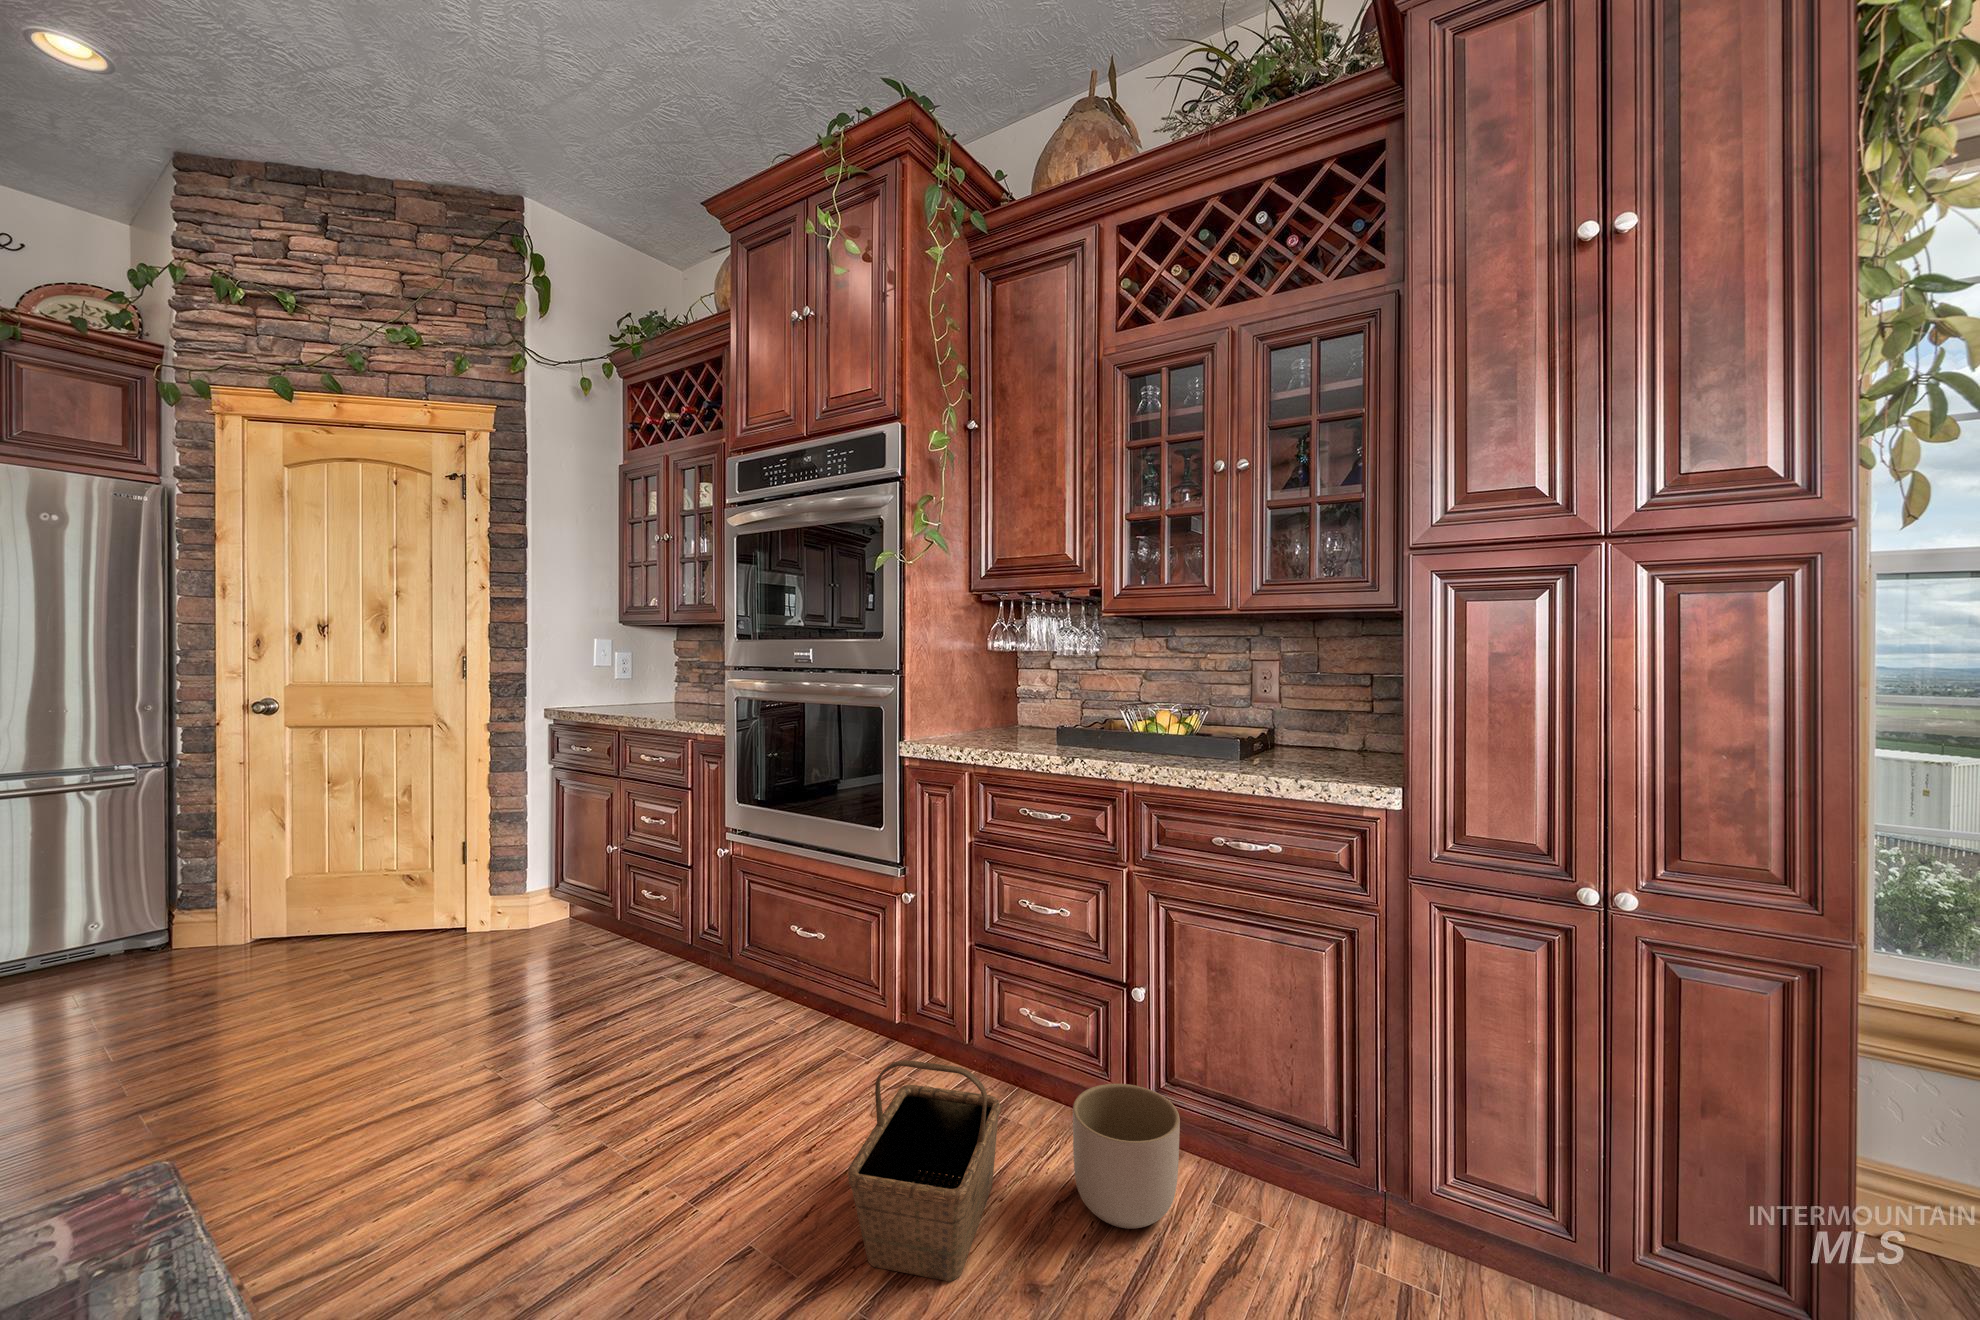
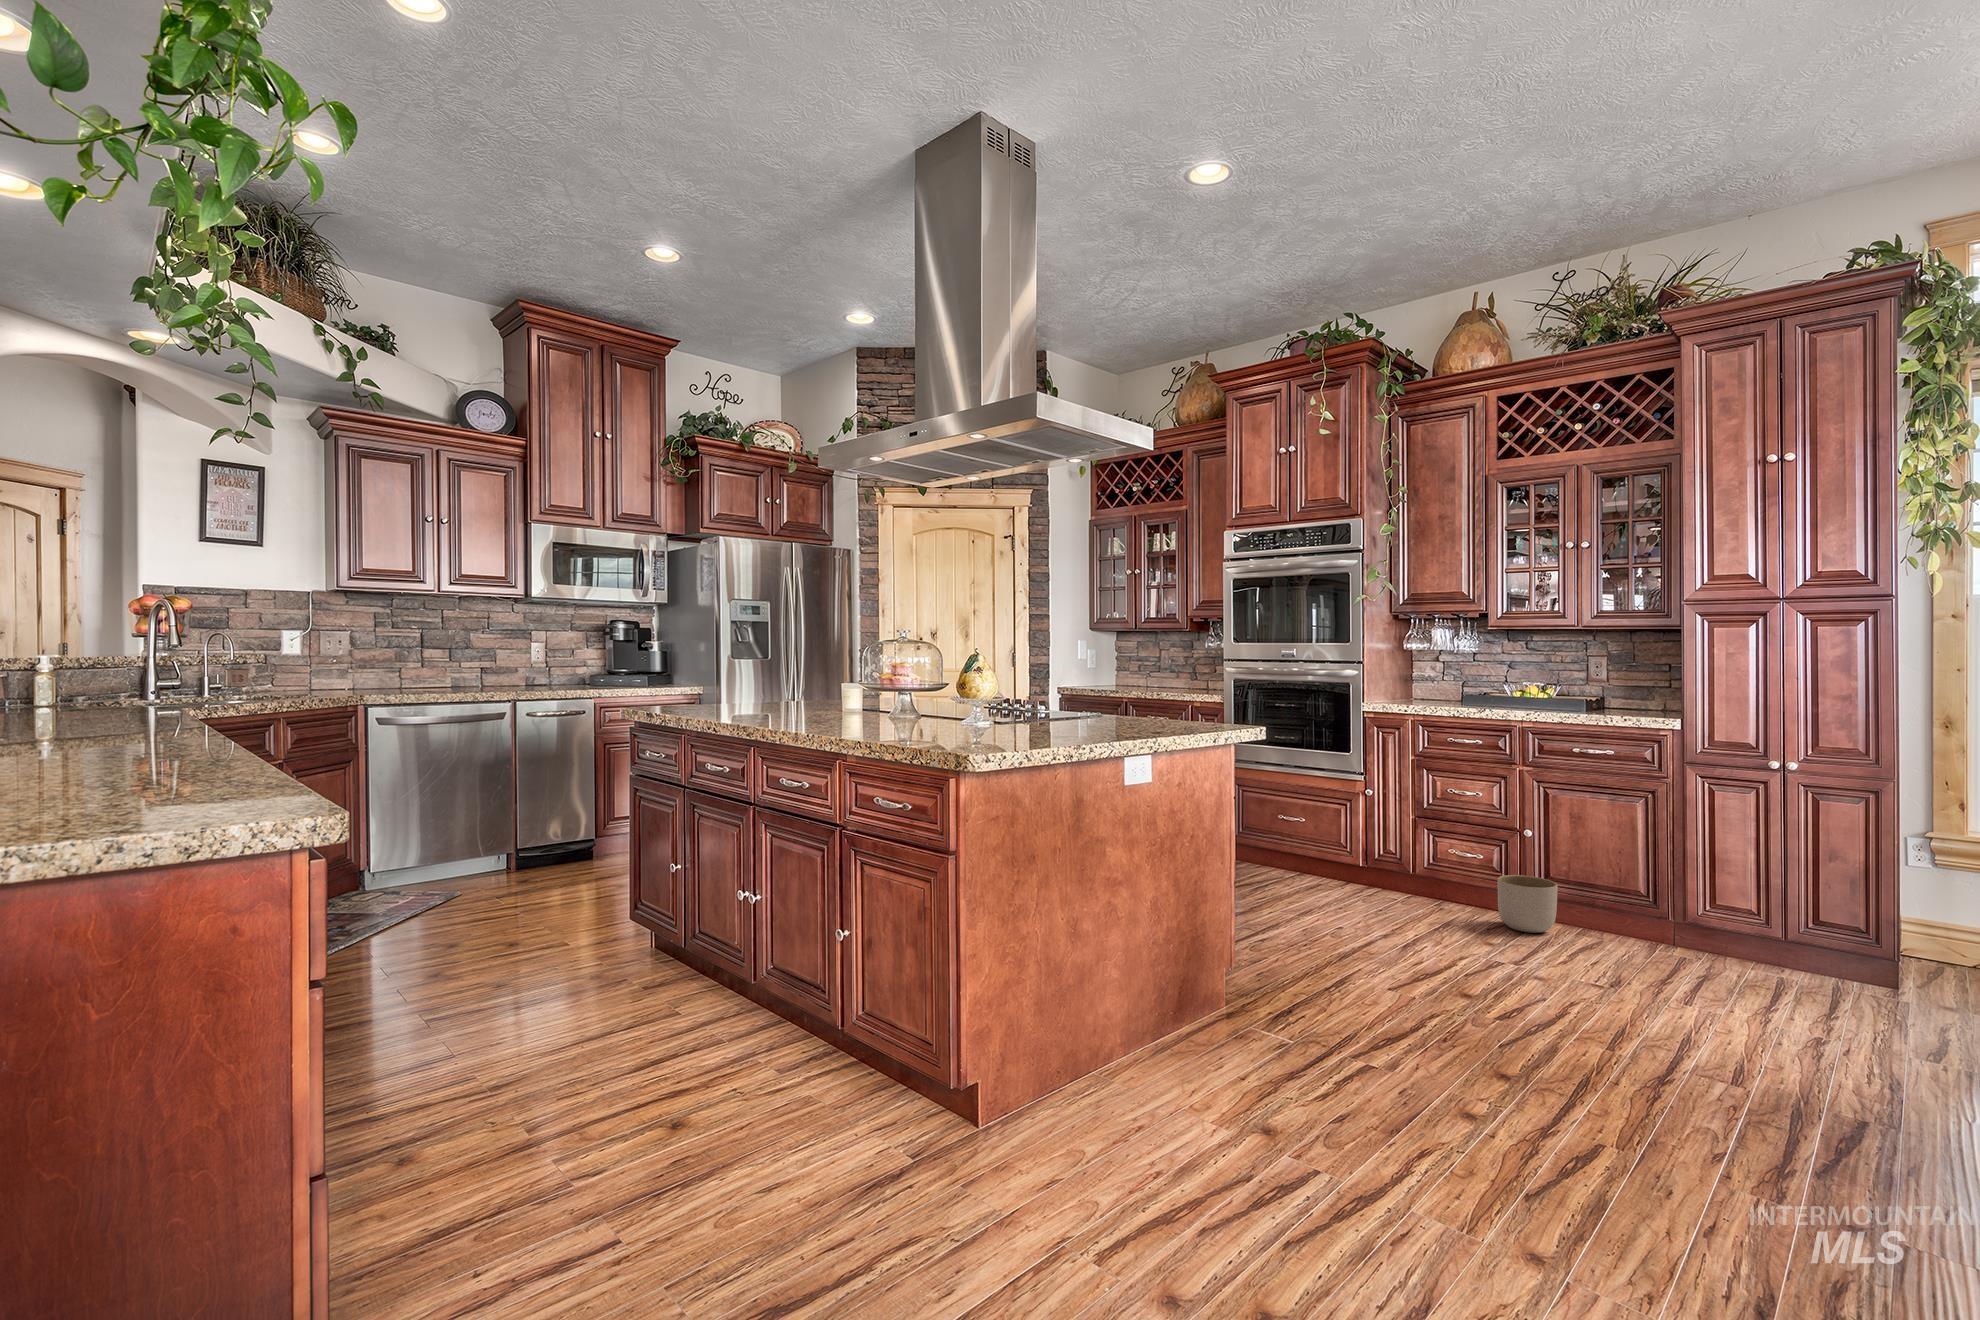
basket: present [848,1060,1001,1281] -> none [1396,851,1458,938]

